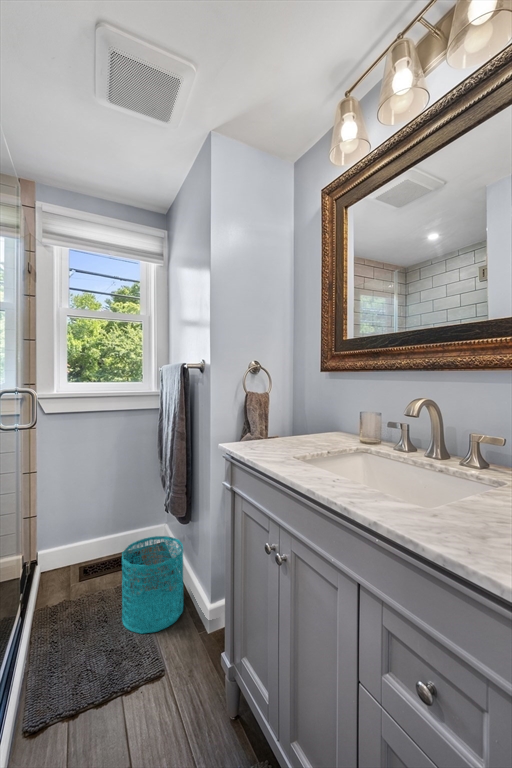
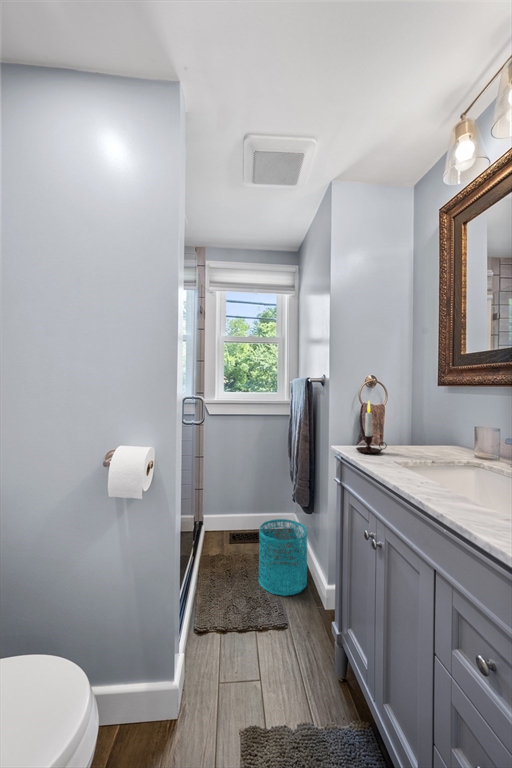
candle: none [247,388,280,450] -> present [356,401,387,453]

